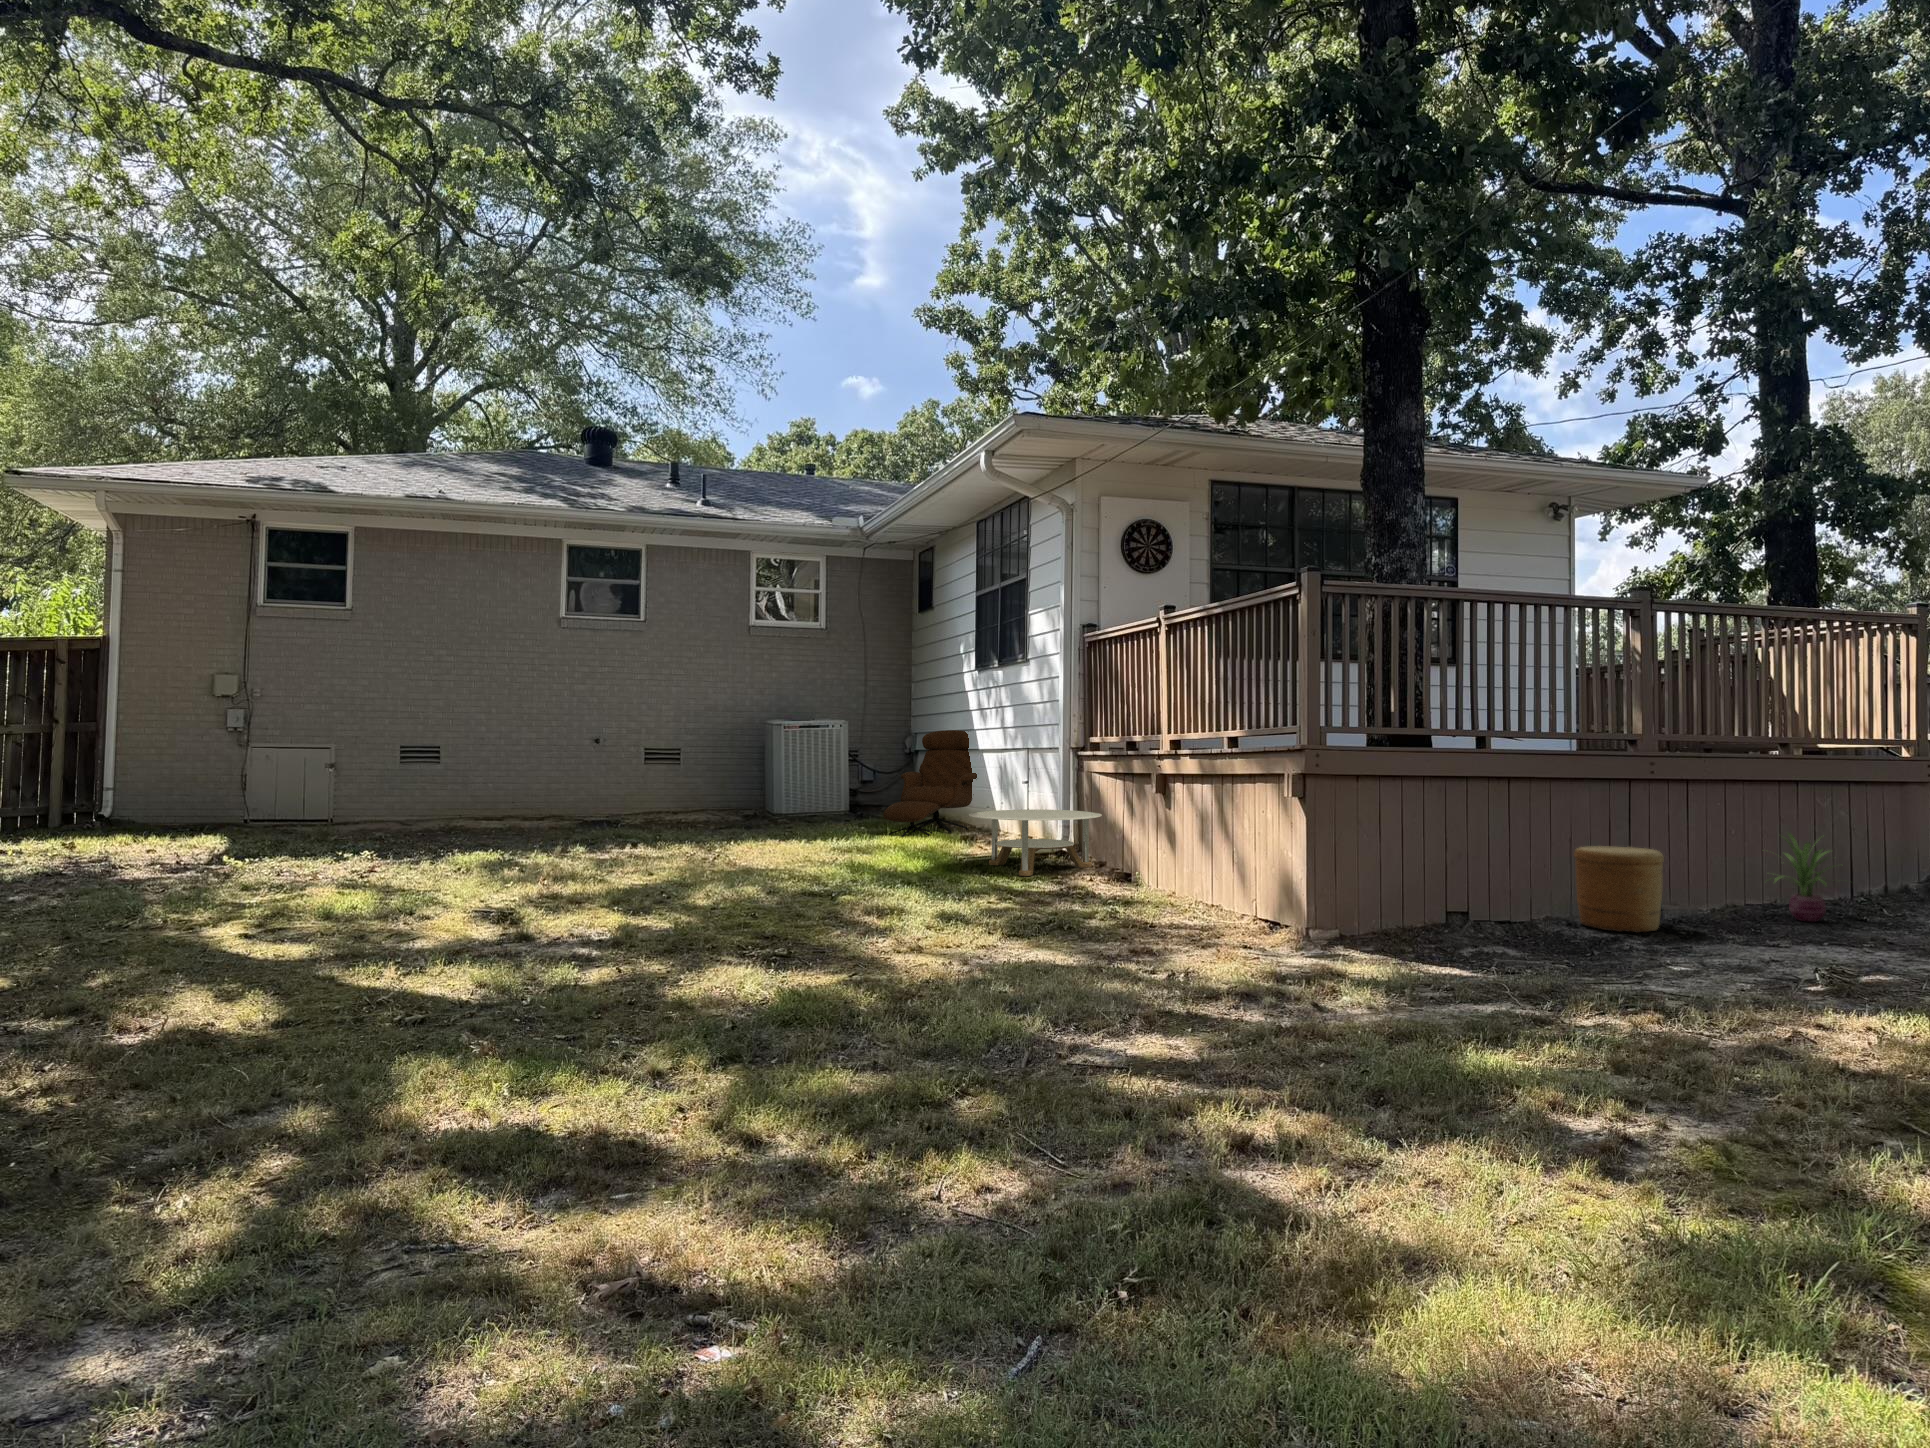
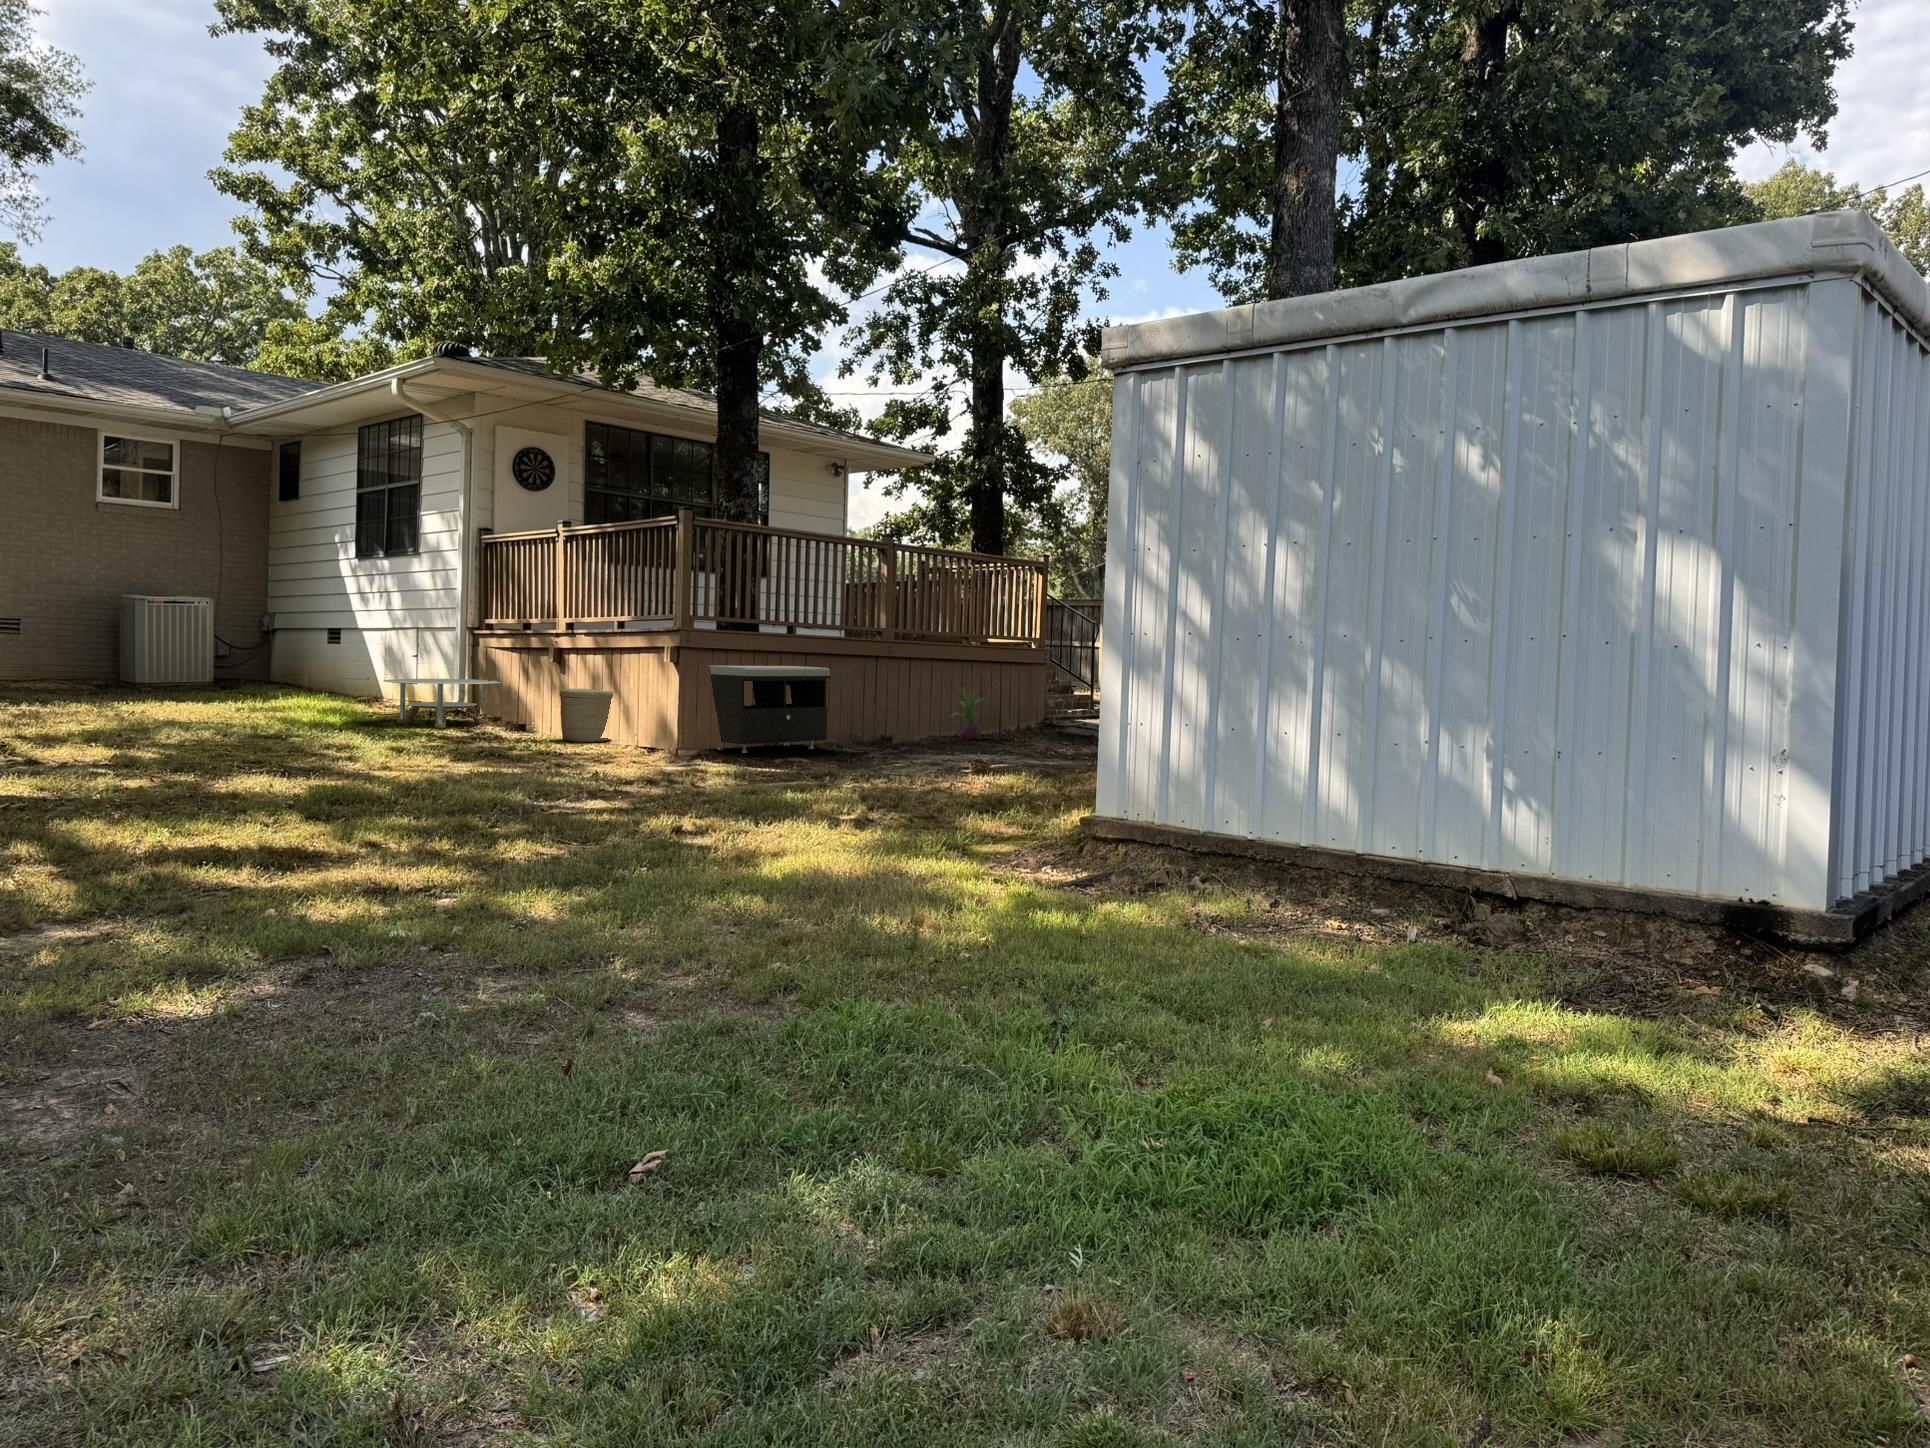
lounge chair: present [883,730,977,837] -> none [262,614,354,707]
storage bench: none [1345,803,1551,948] -> present [710,666,830,753]
woven basket: present [1574,846,1664,933] -> present [560,689,613,742]

